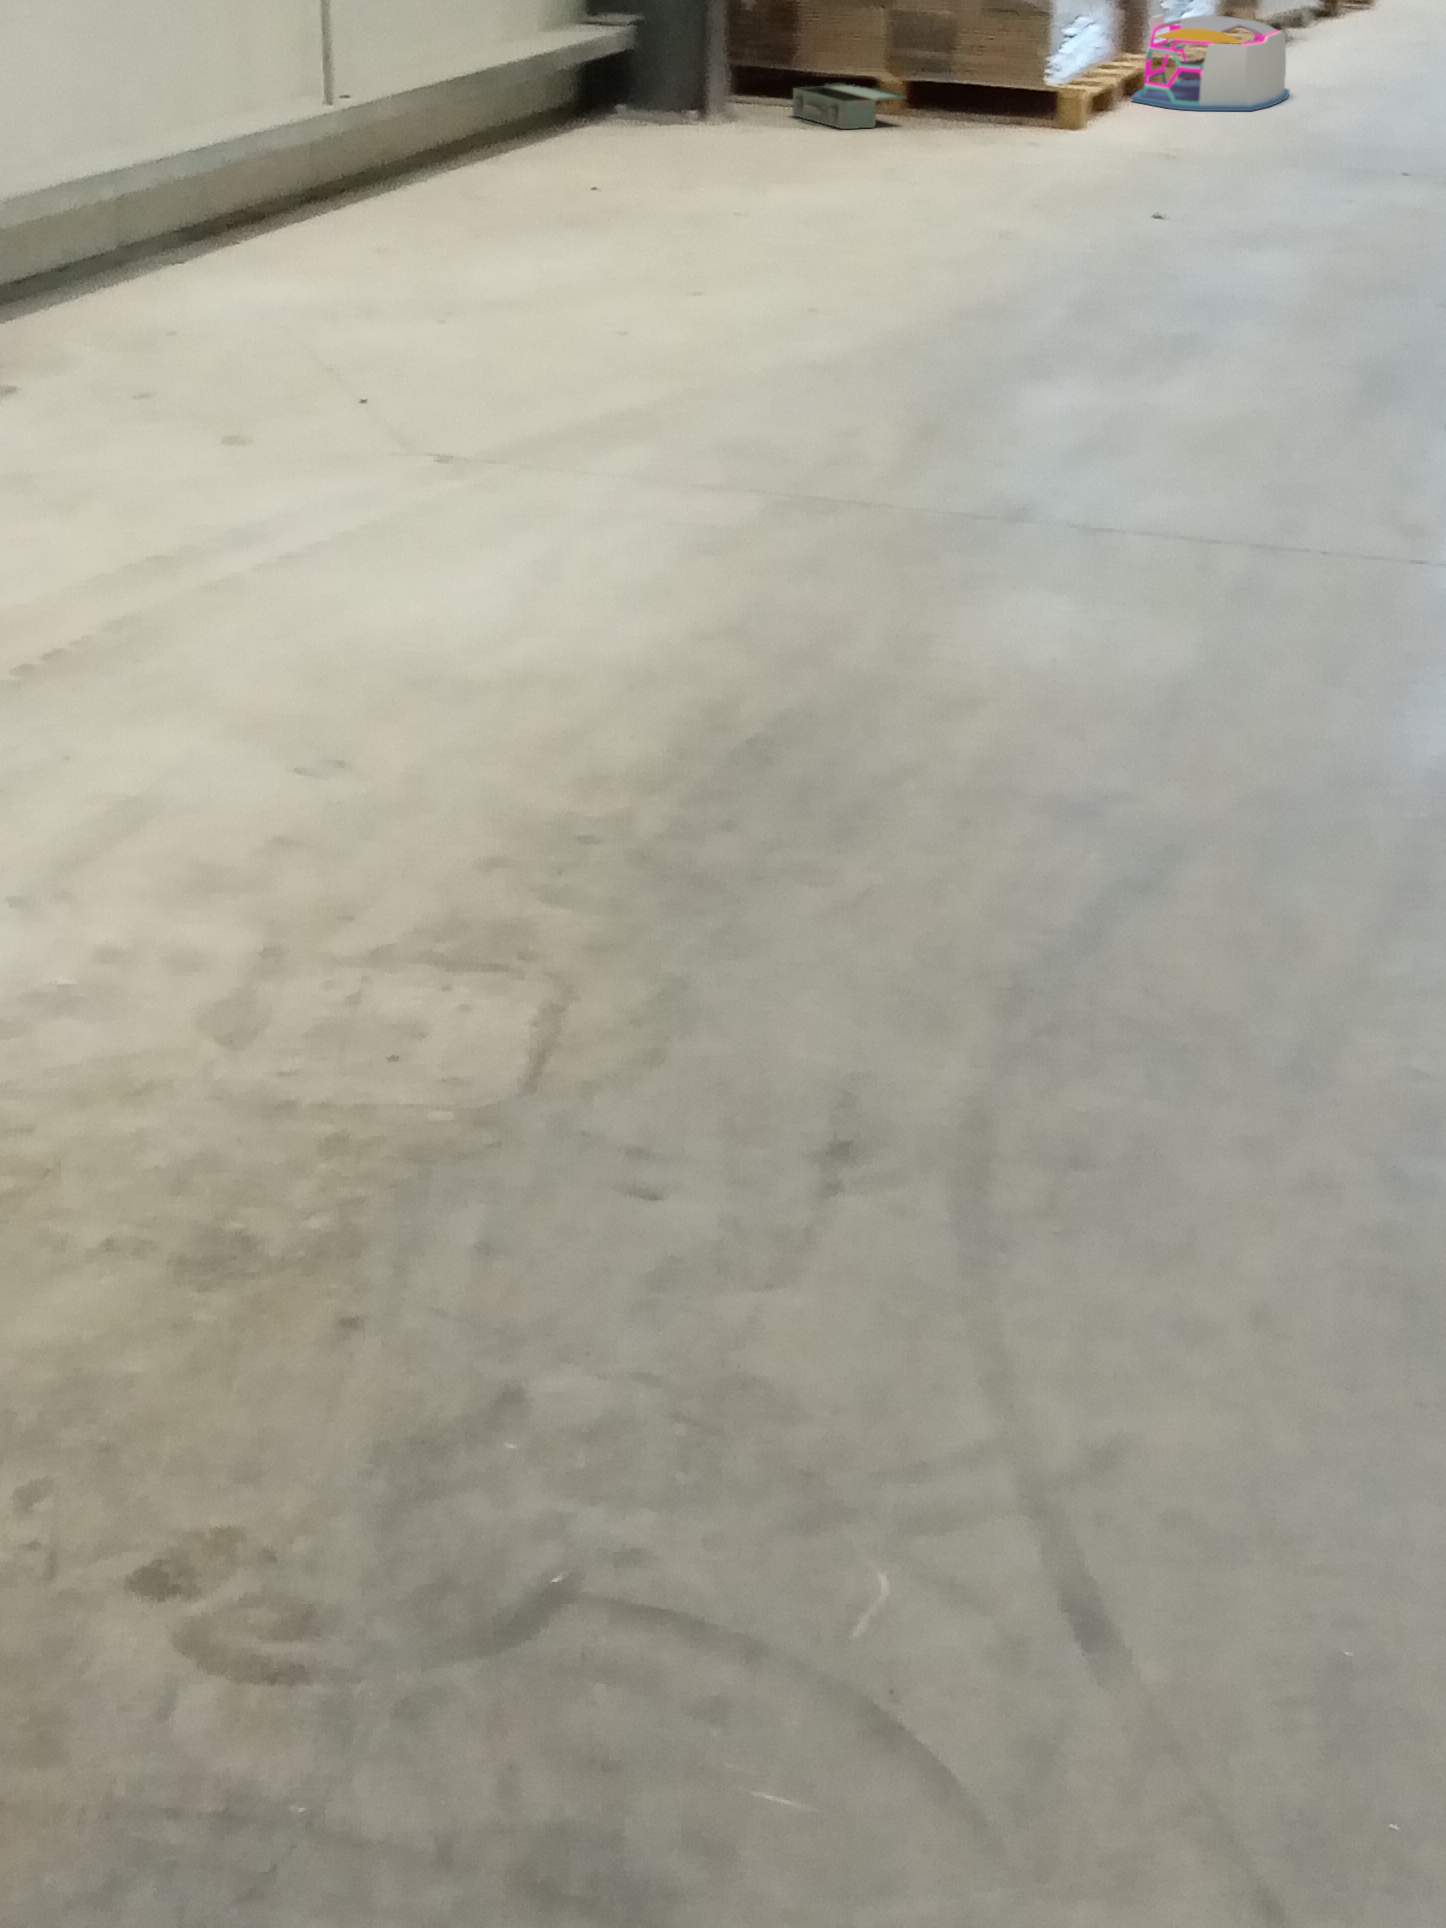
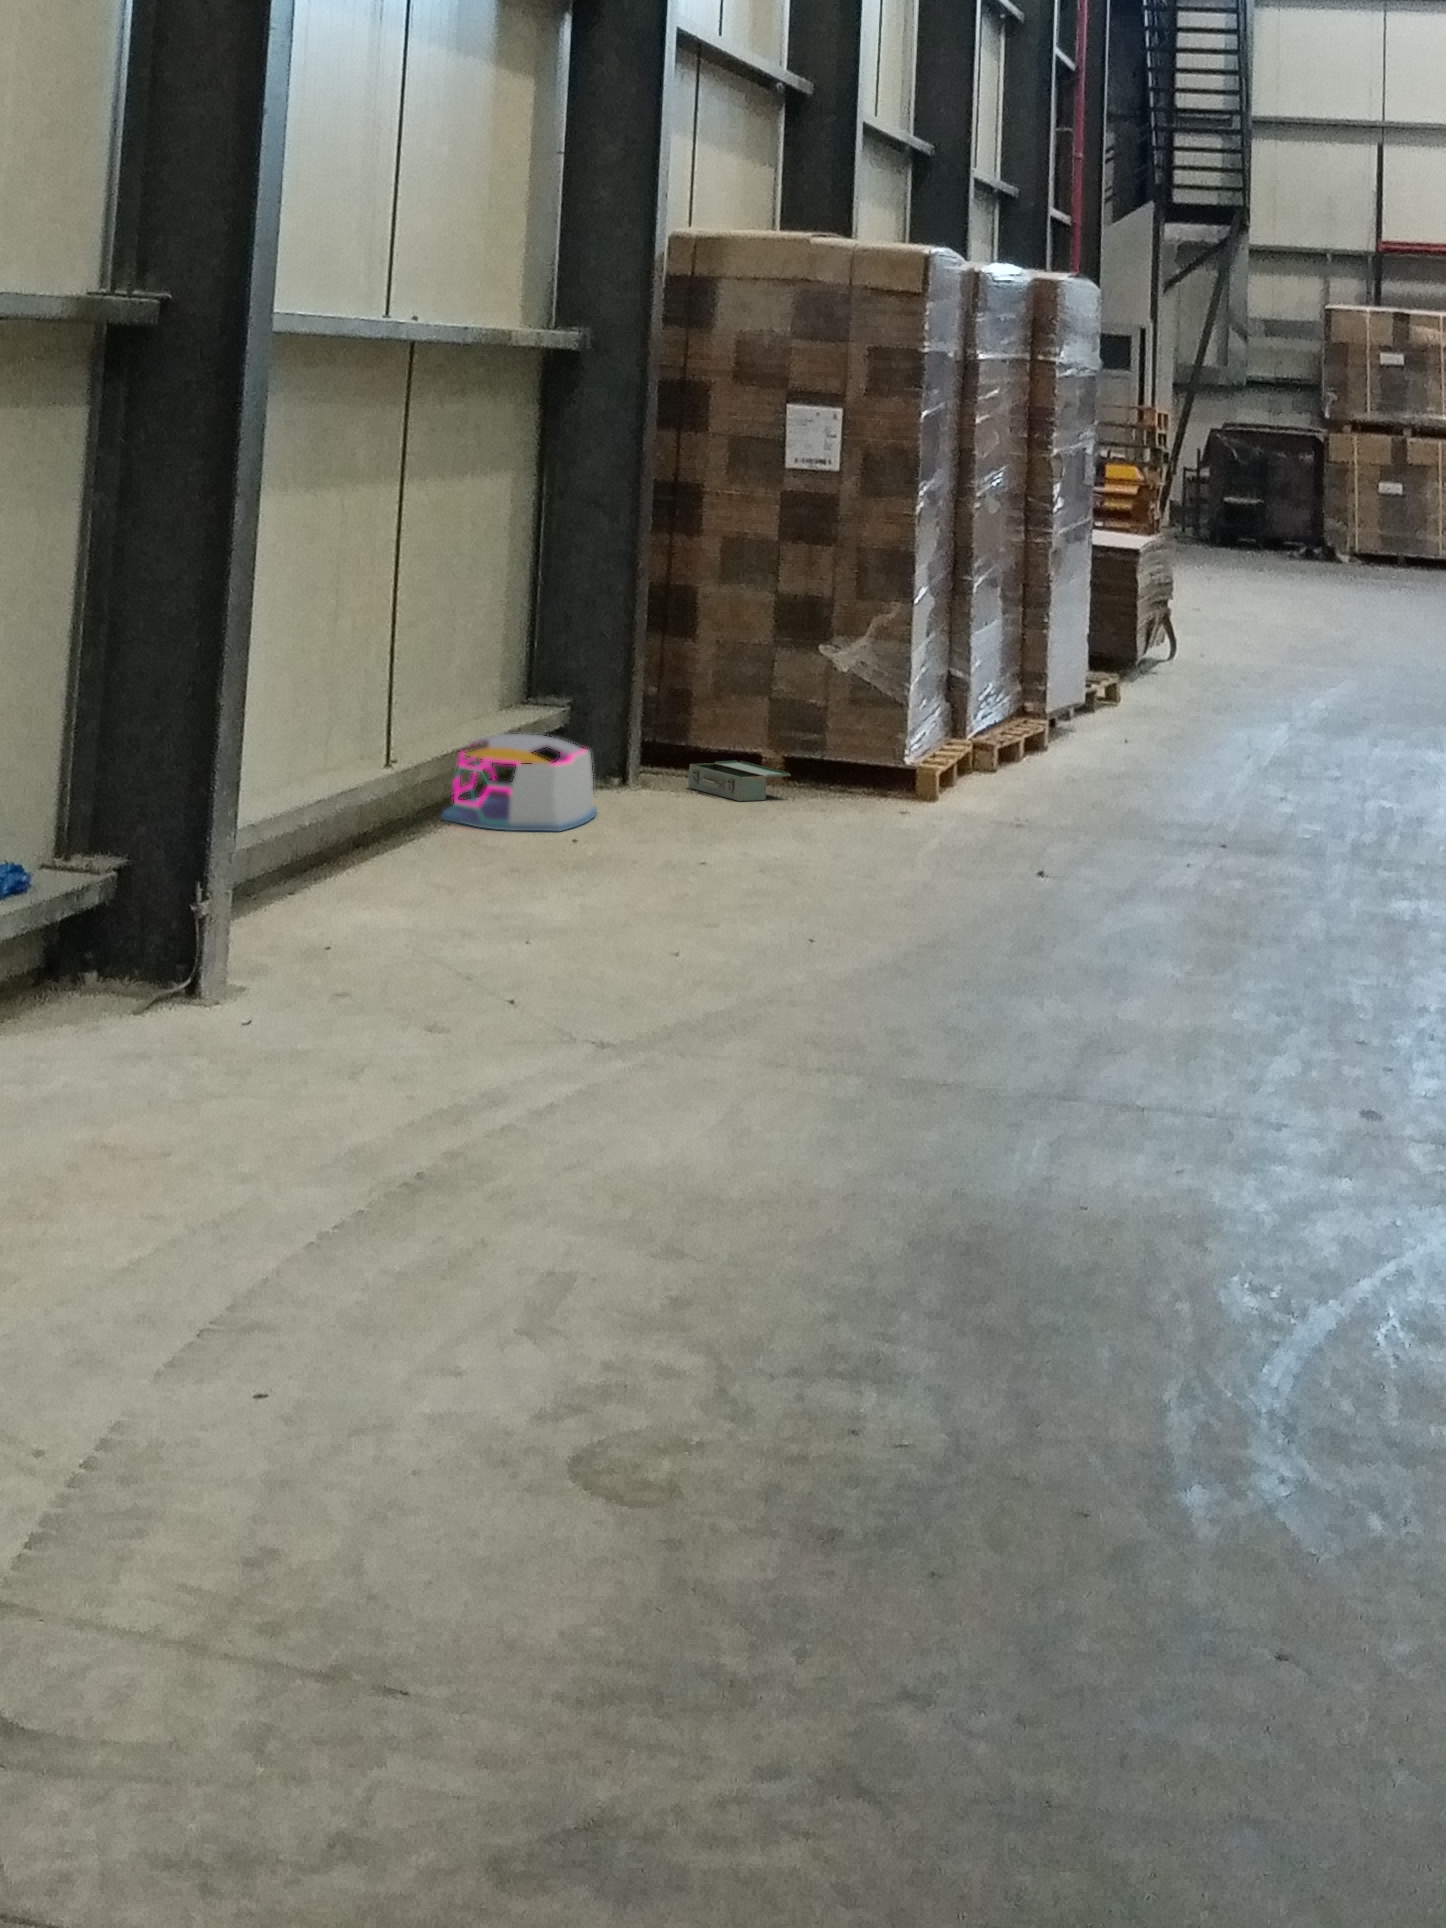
storage bin: present [1132,14,1289,111] -> present [442,734,597,832]

